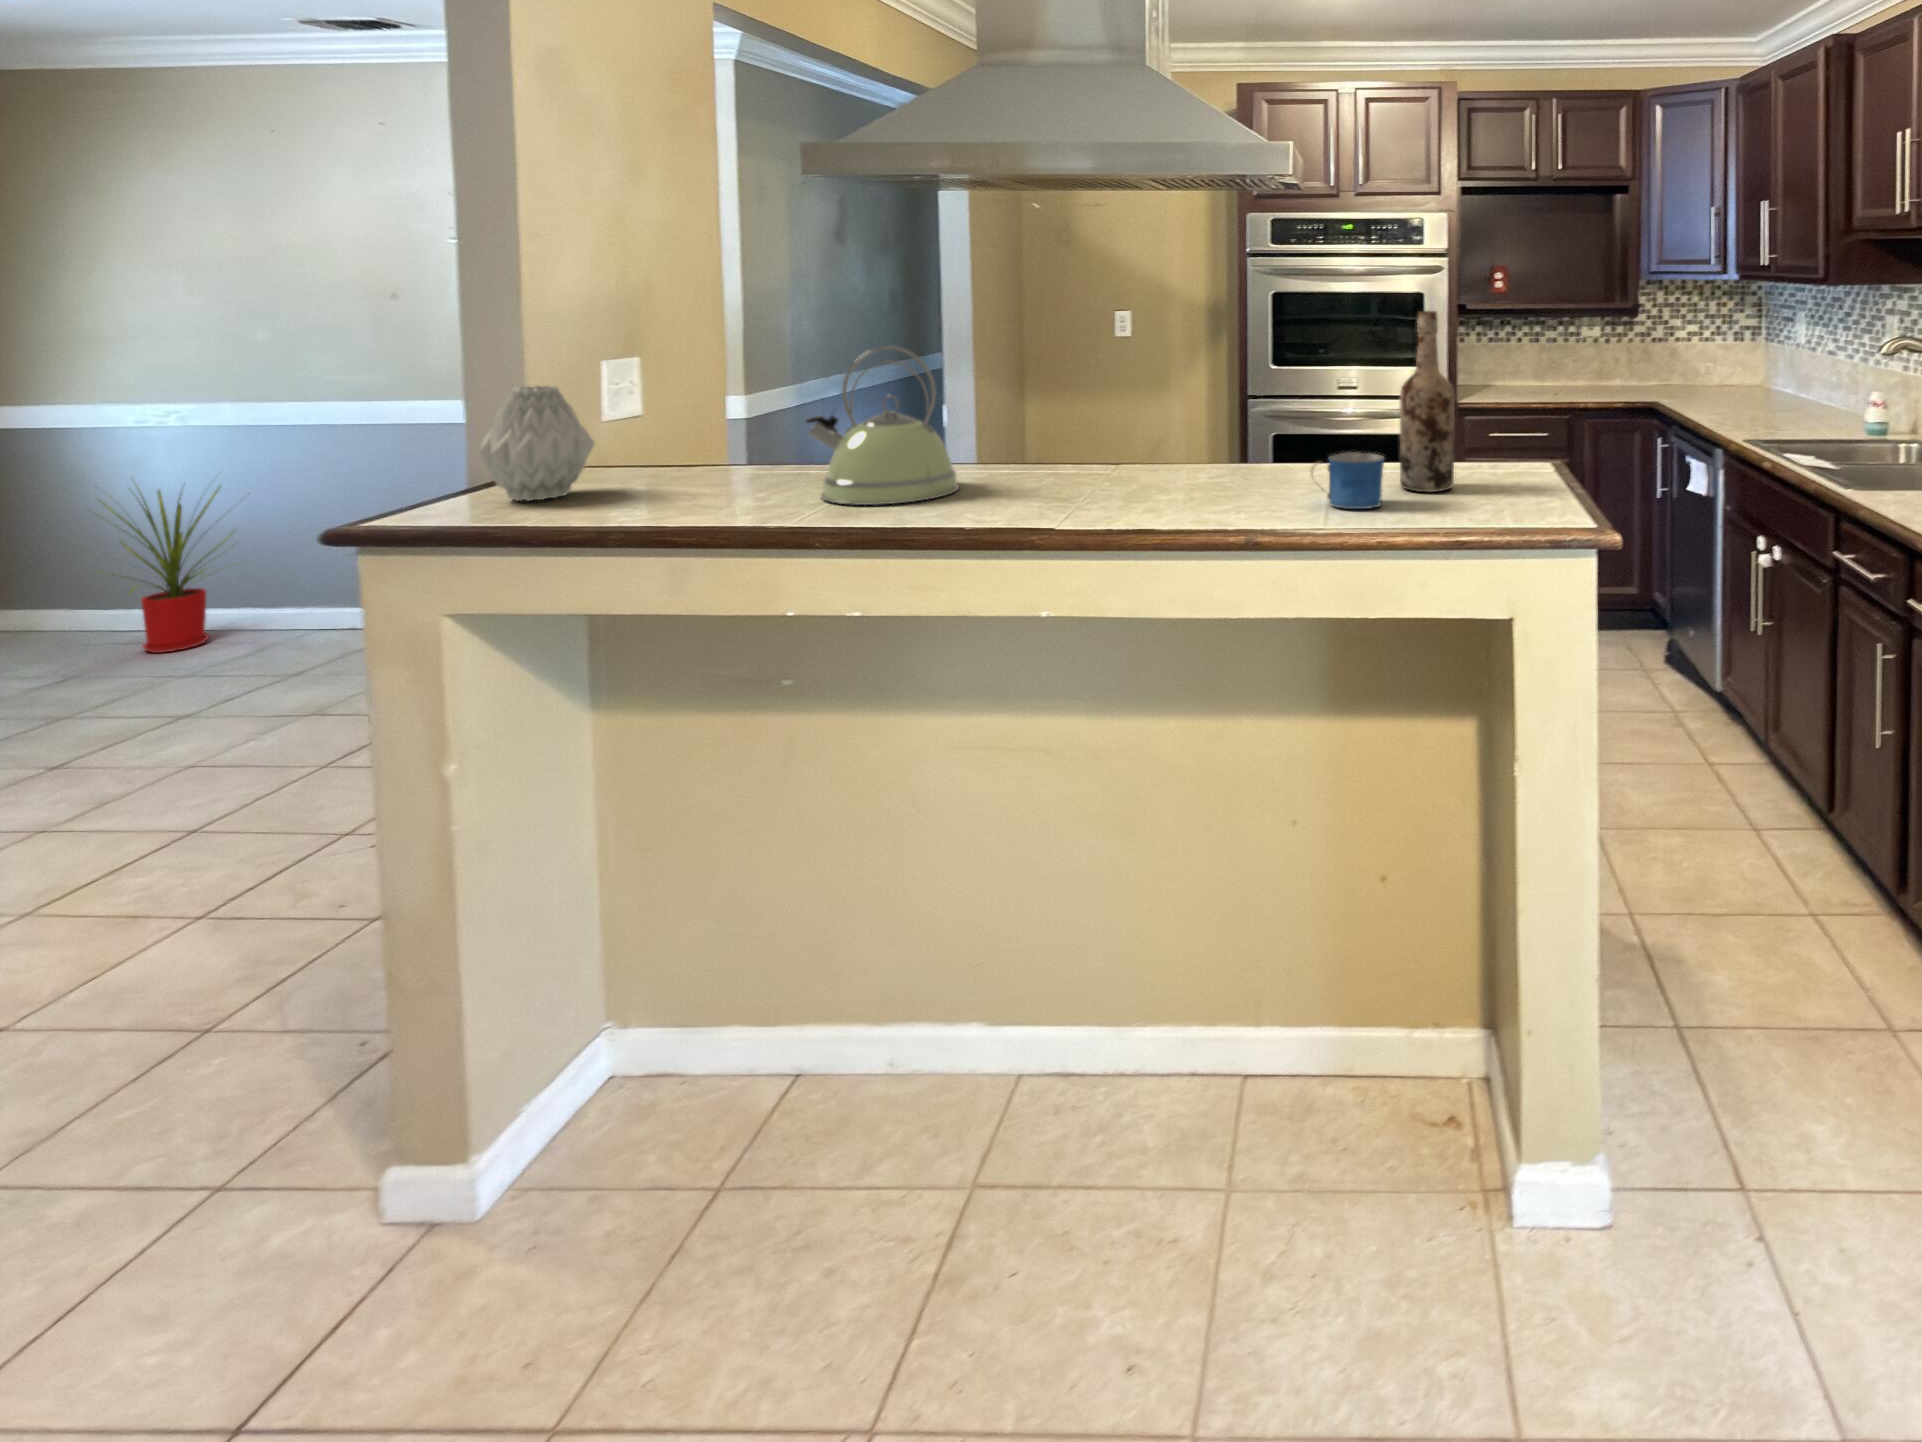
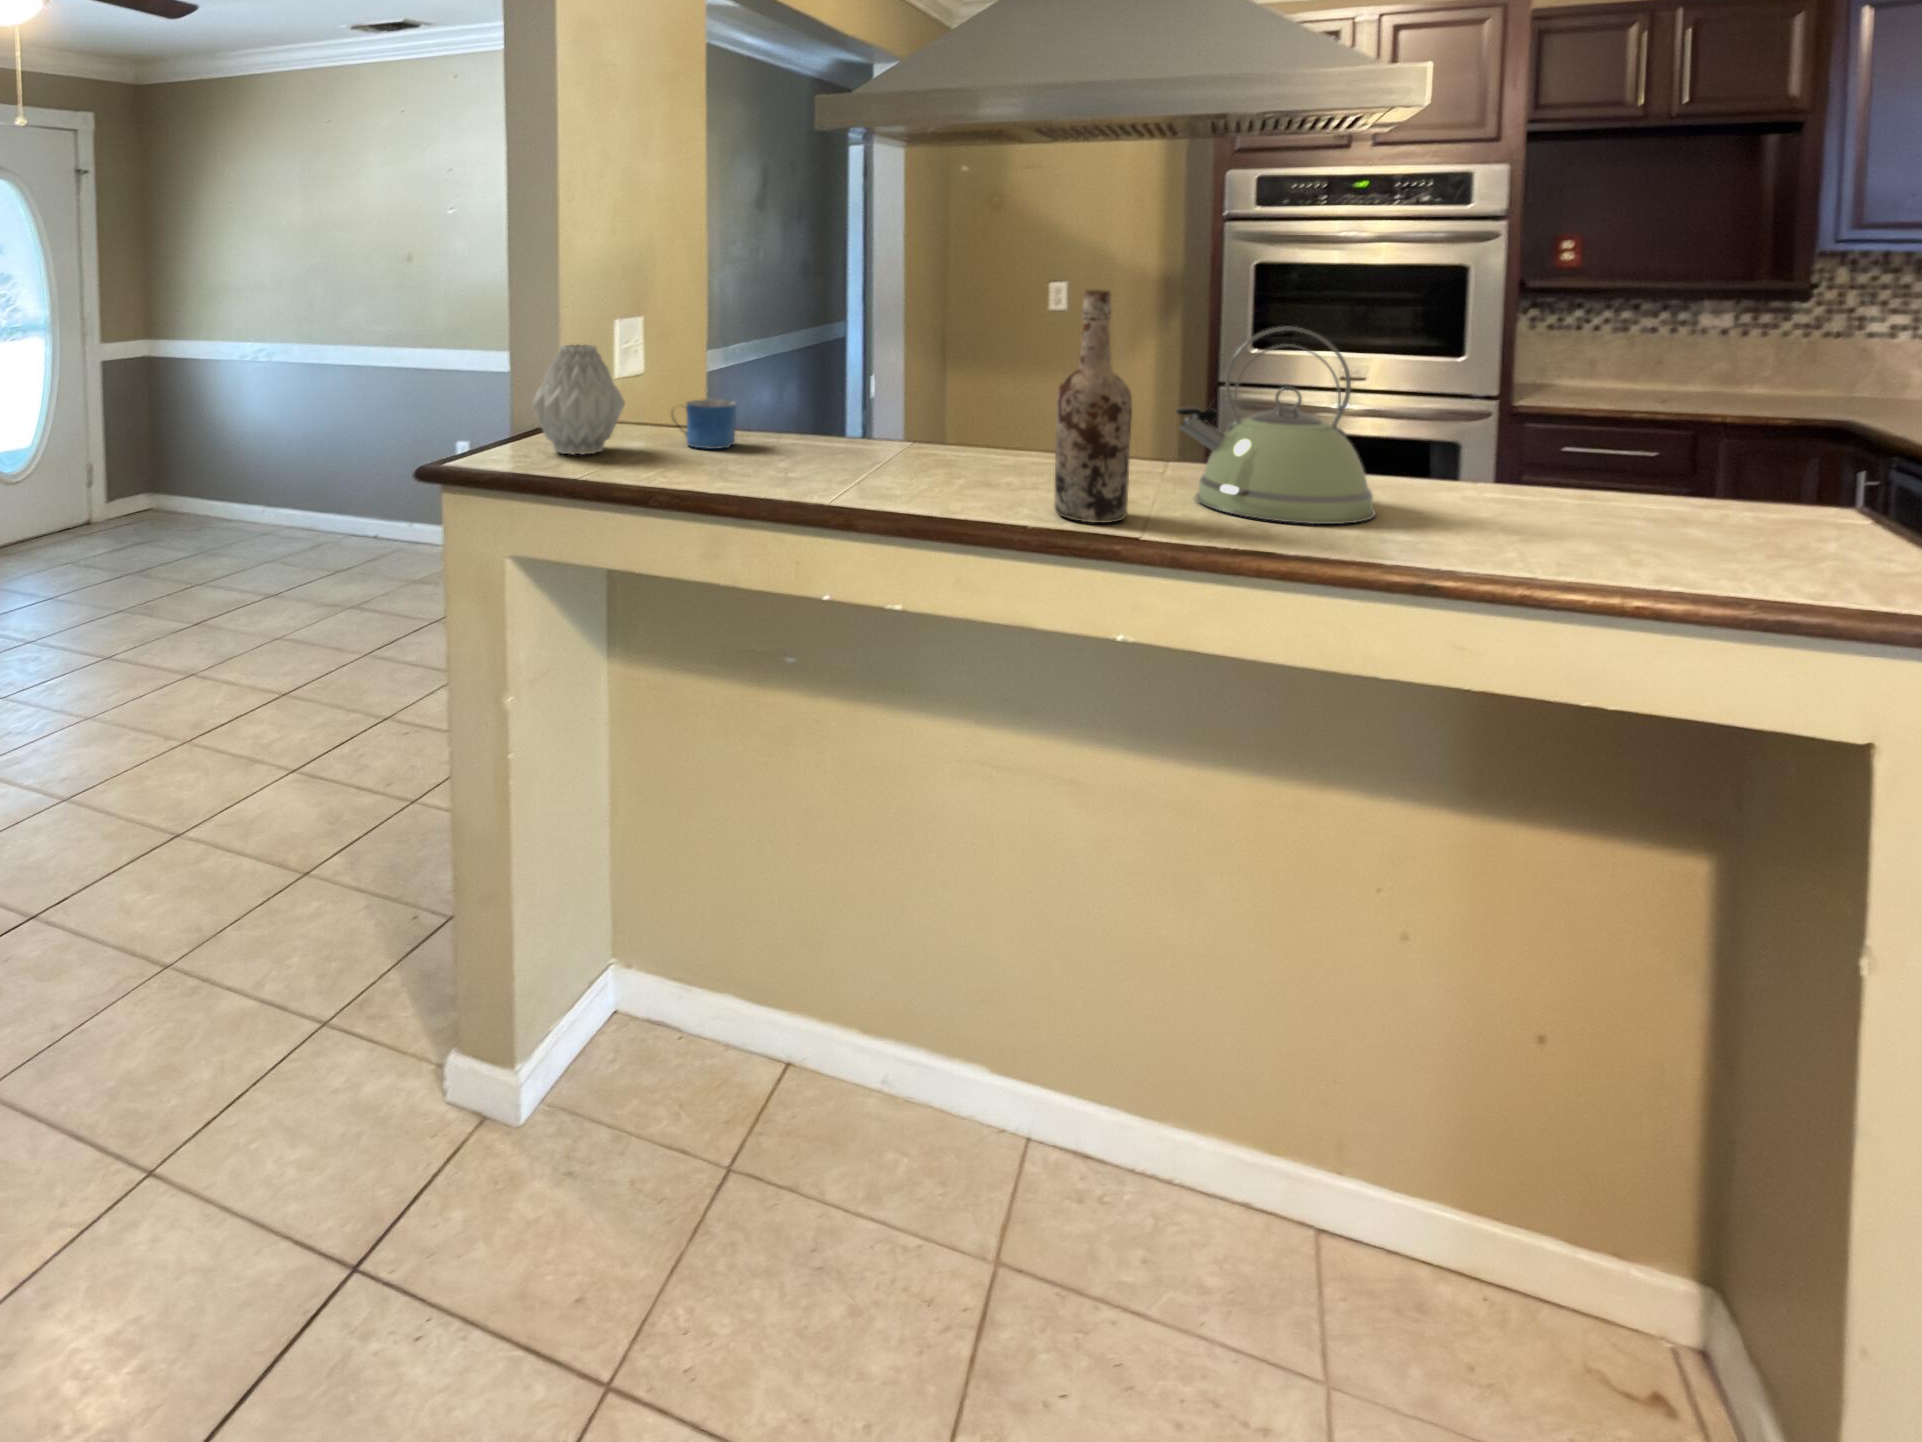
wine bottle: present [1400,311,1455,492] -> present [1054,290,1132,523]
kettle: present [806,346,959,505] -> present [1176,327,1375,524]
mug: present [1312,452,1384,509] -> present [673,399,737,449]
house plant: present [99,488,242,653] -> none [182,397,295,540]

